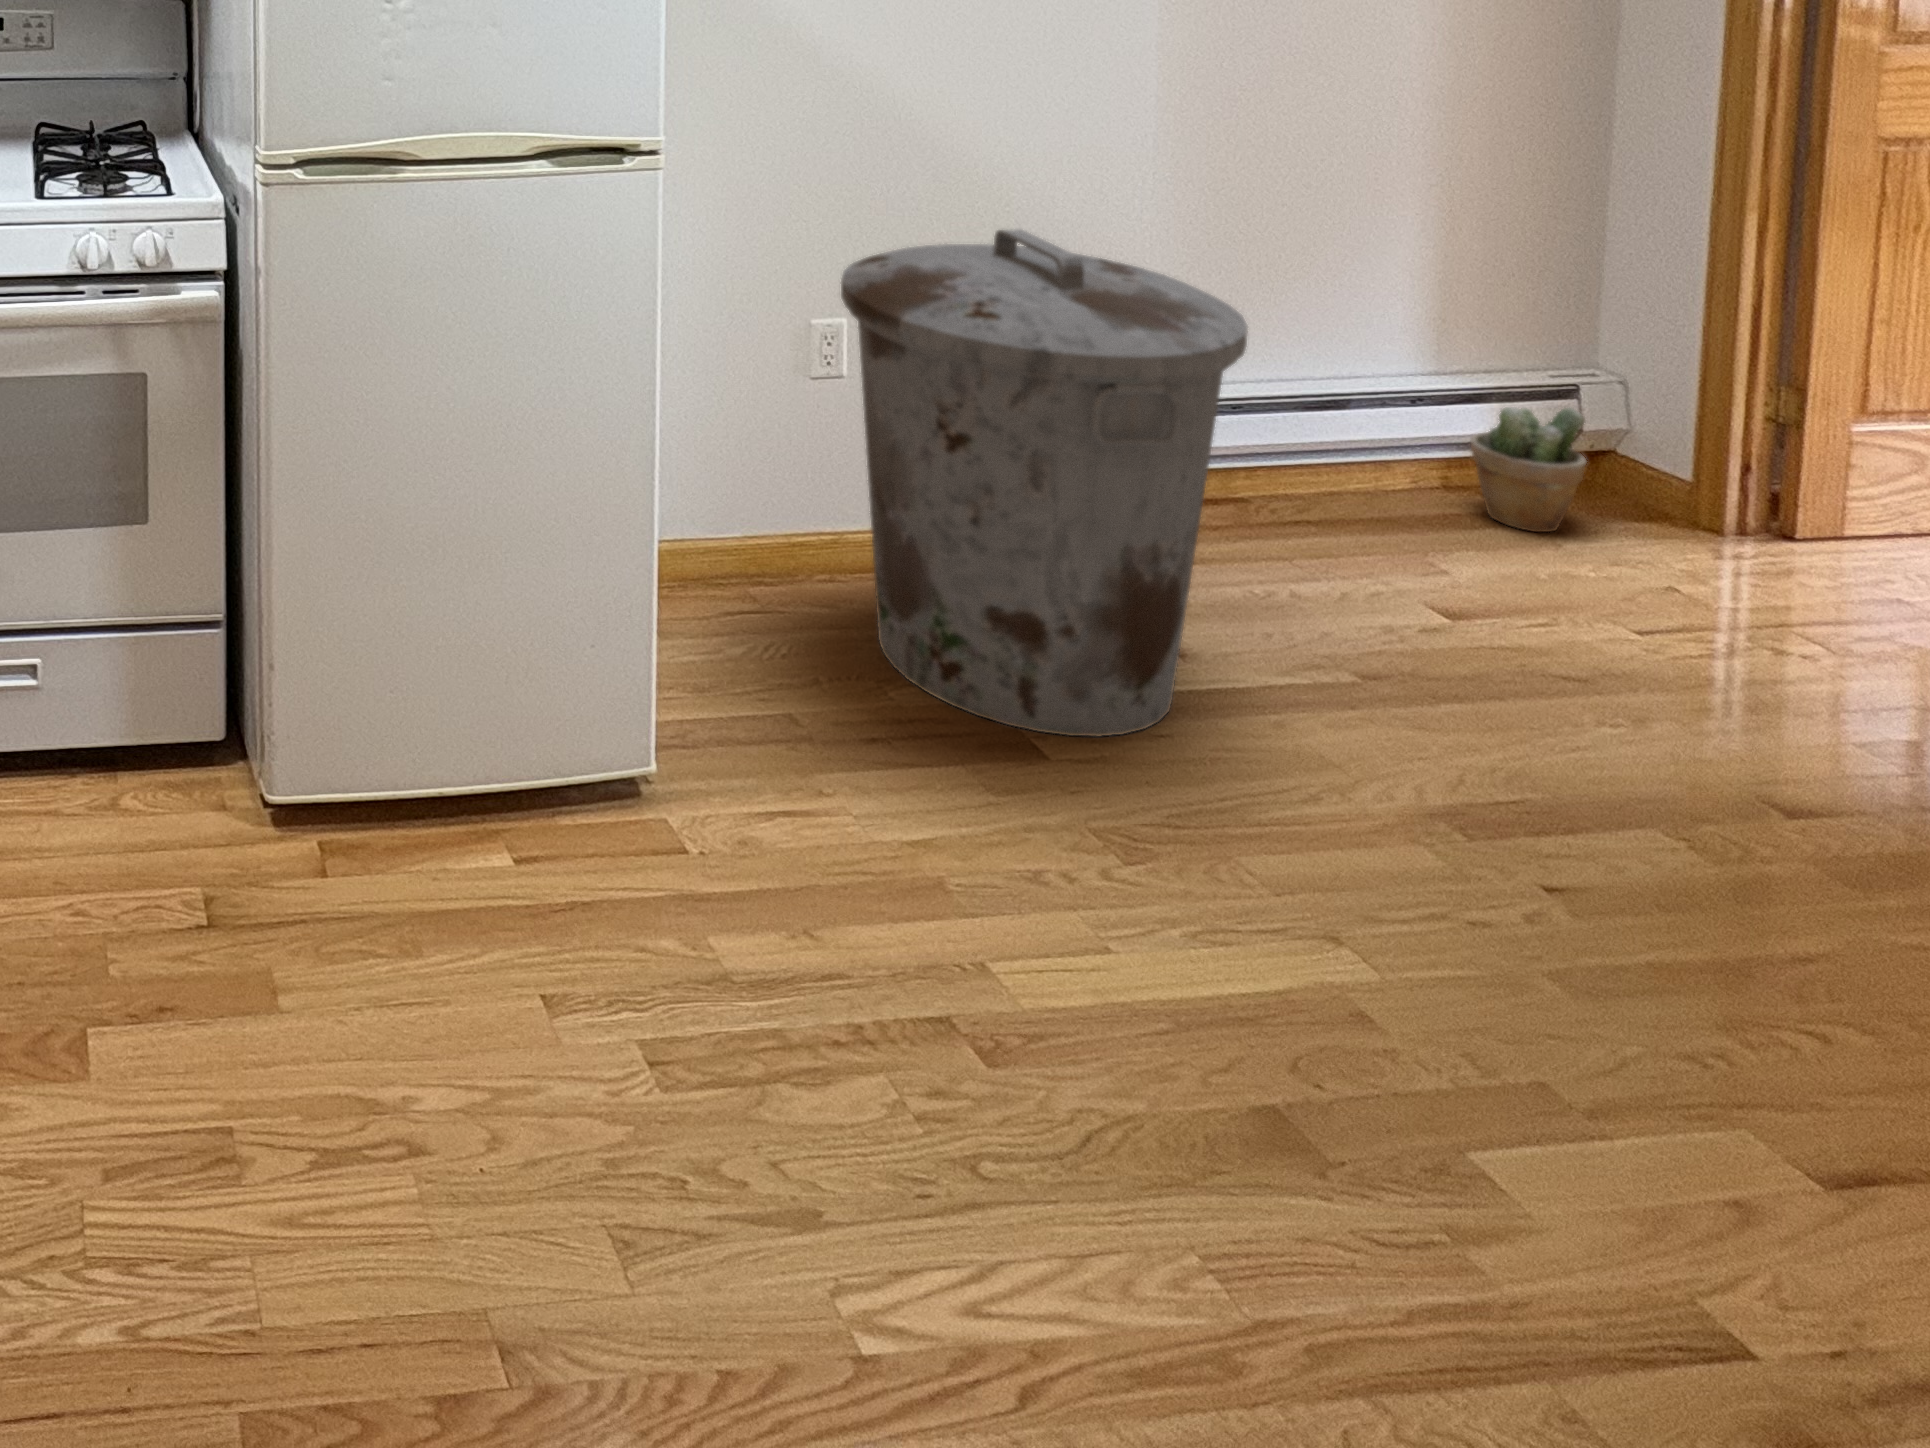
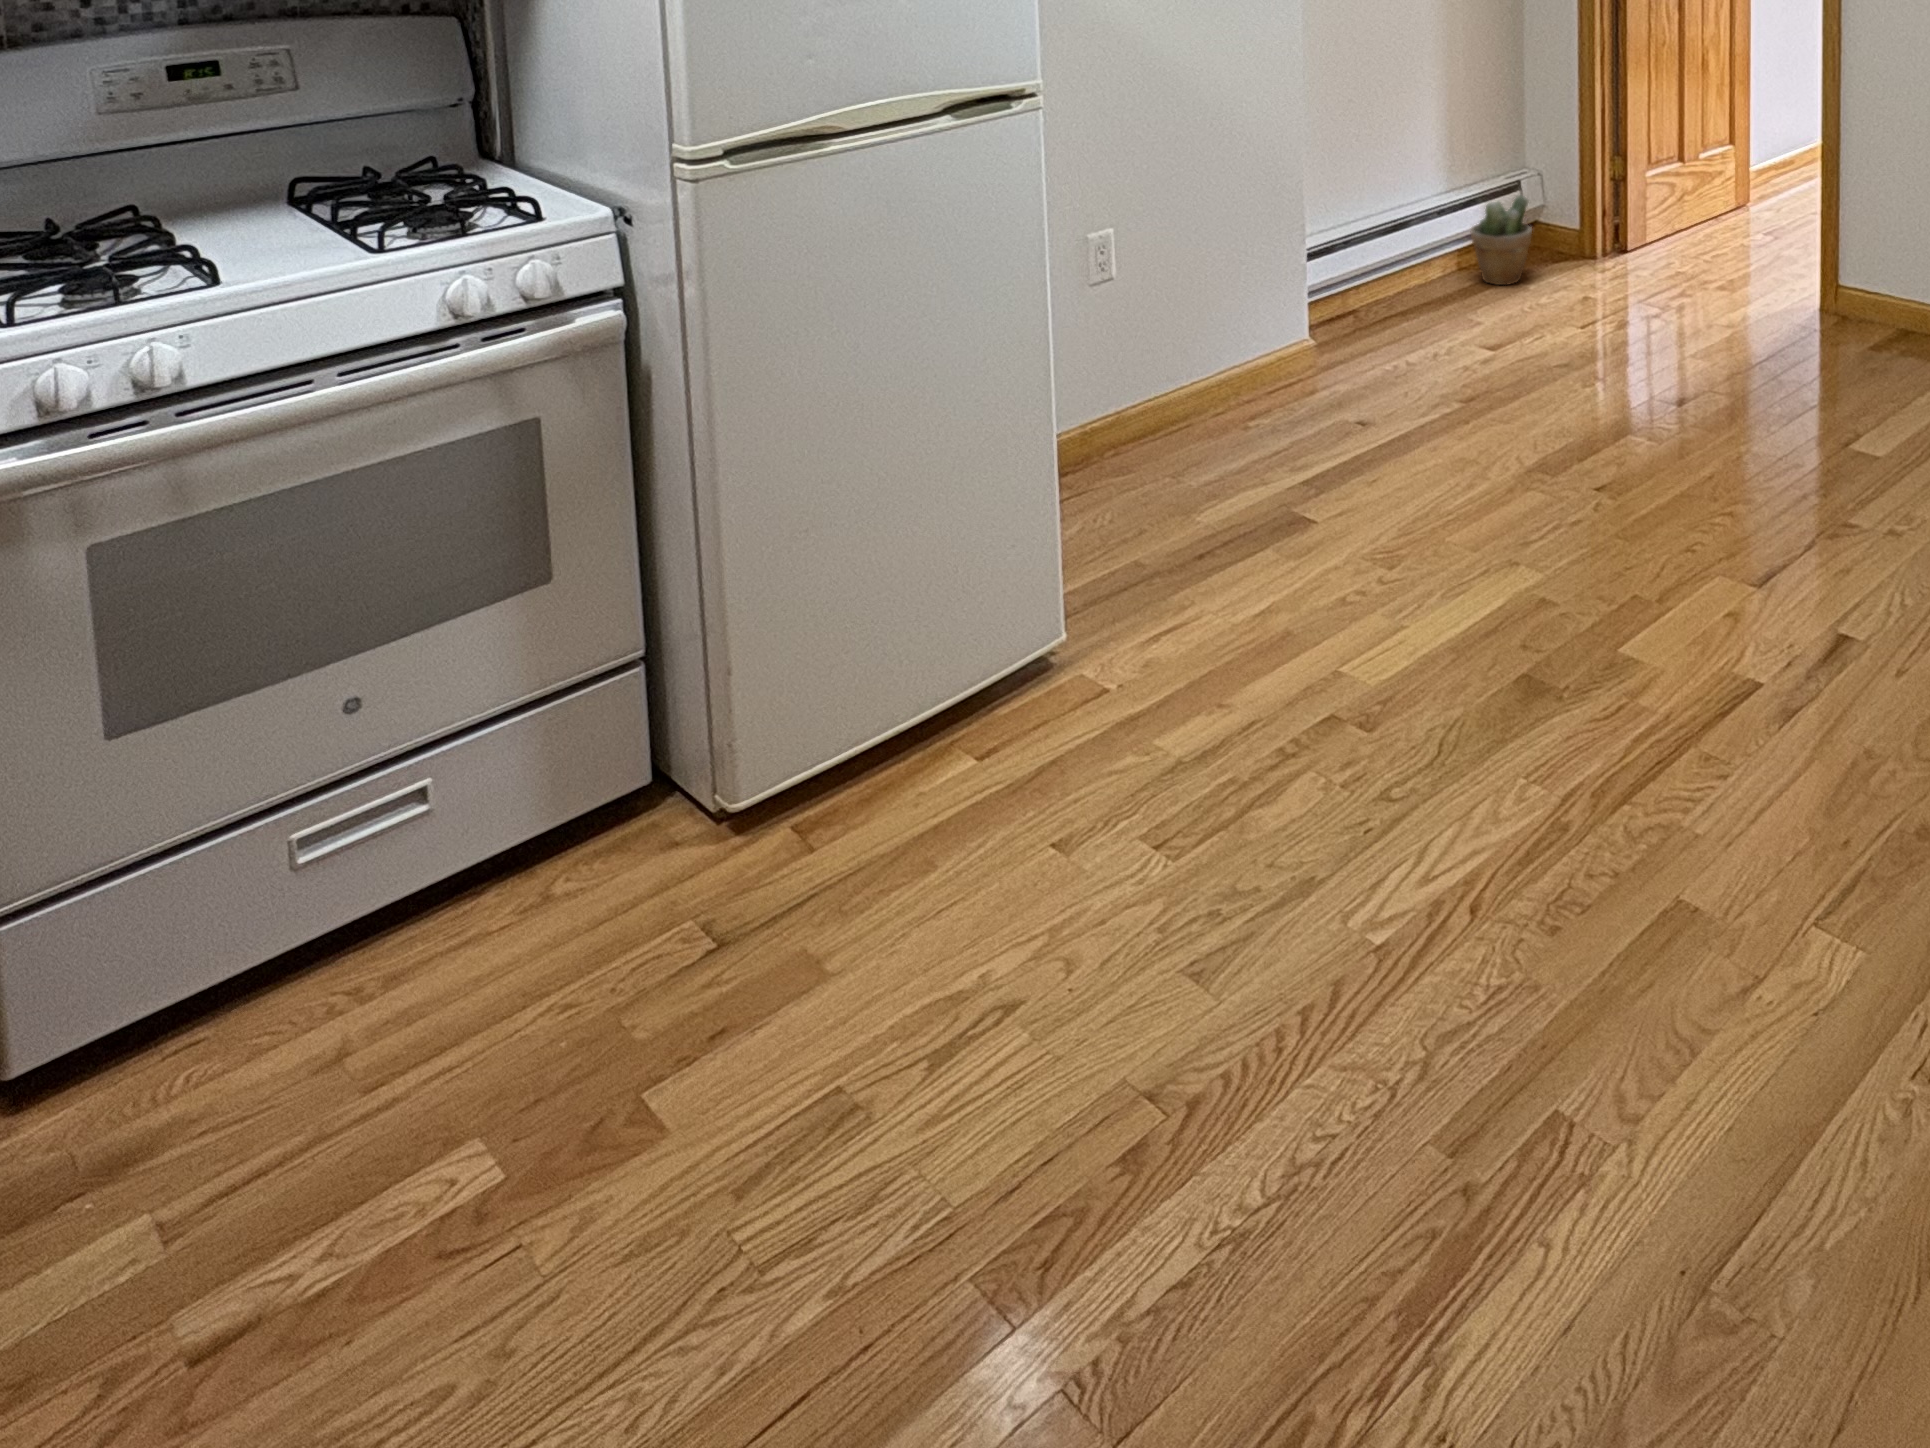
trash can: present [841,230,1248,736] -> none [1115,124,1400,513]

